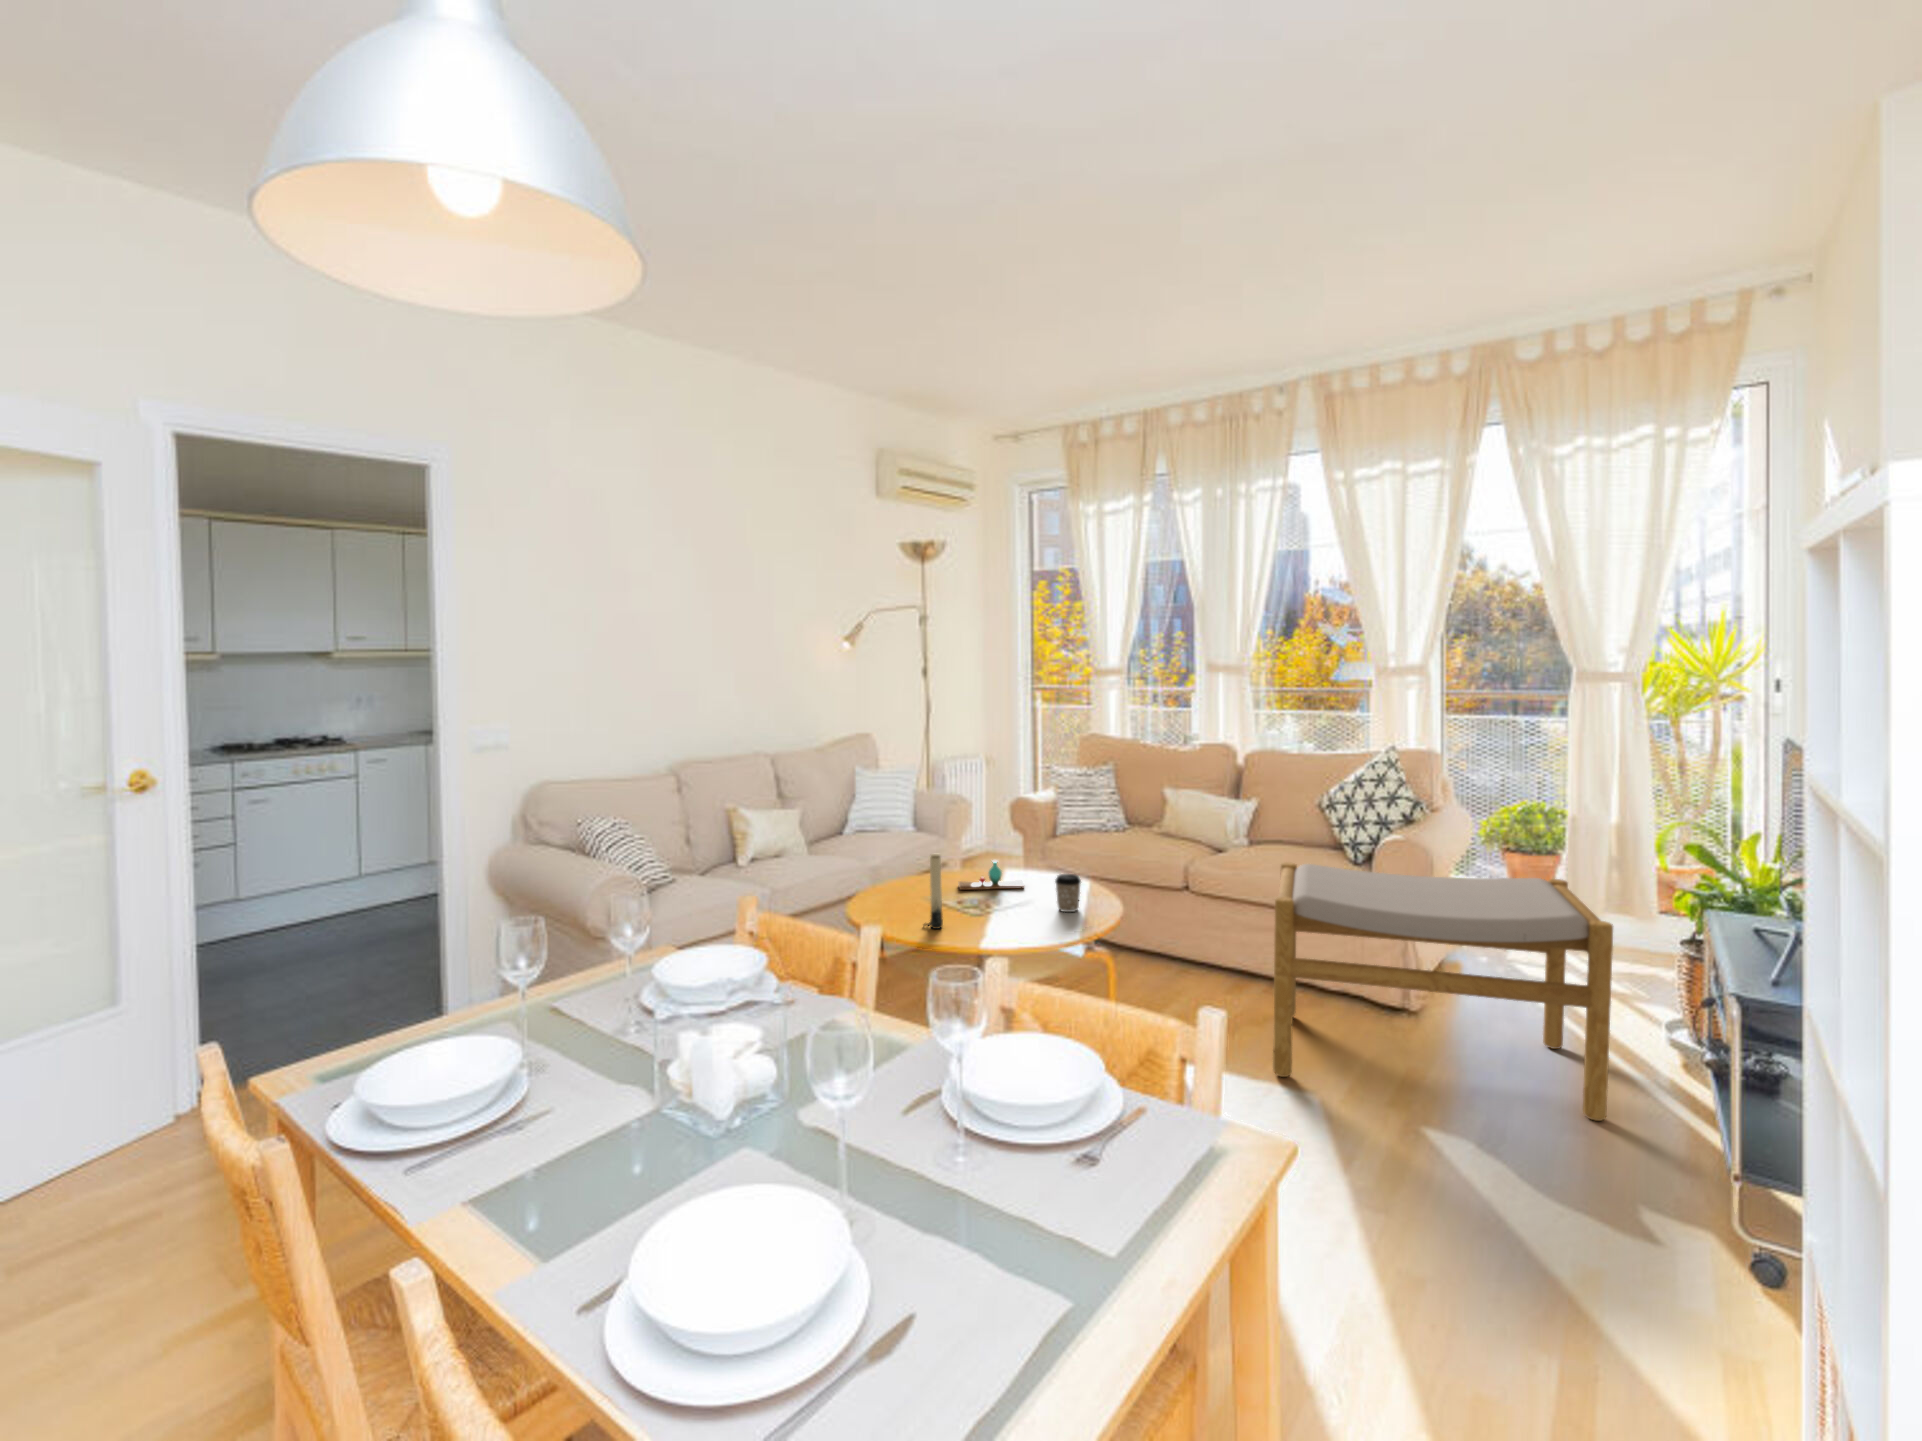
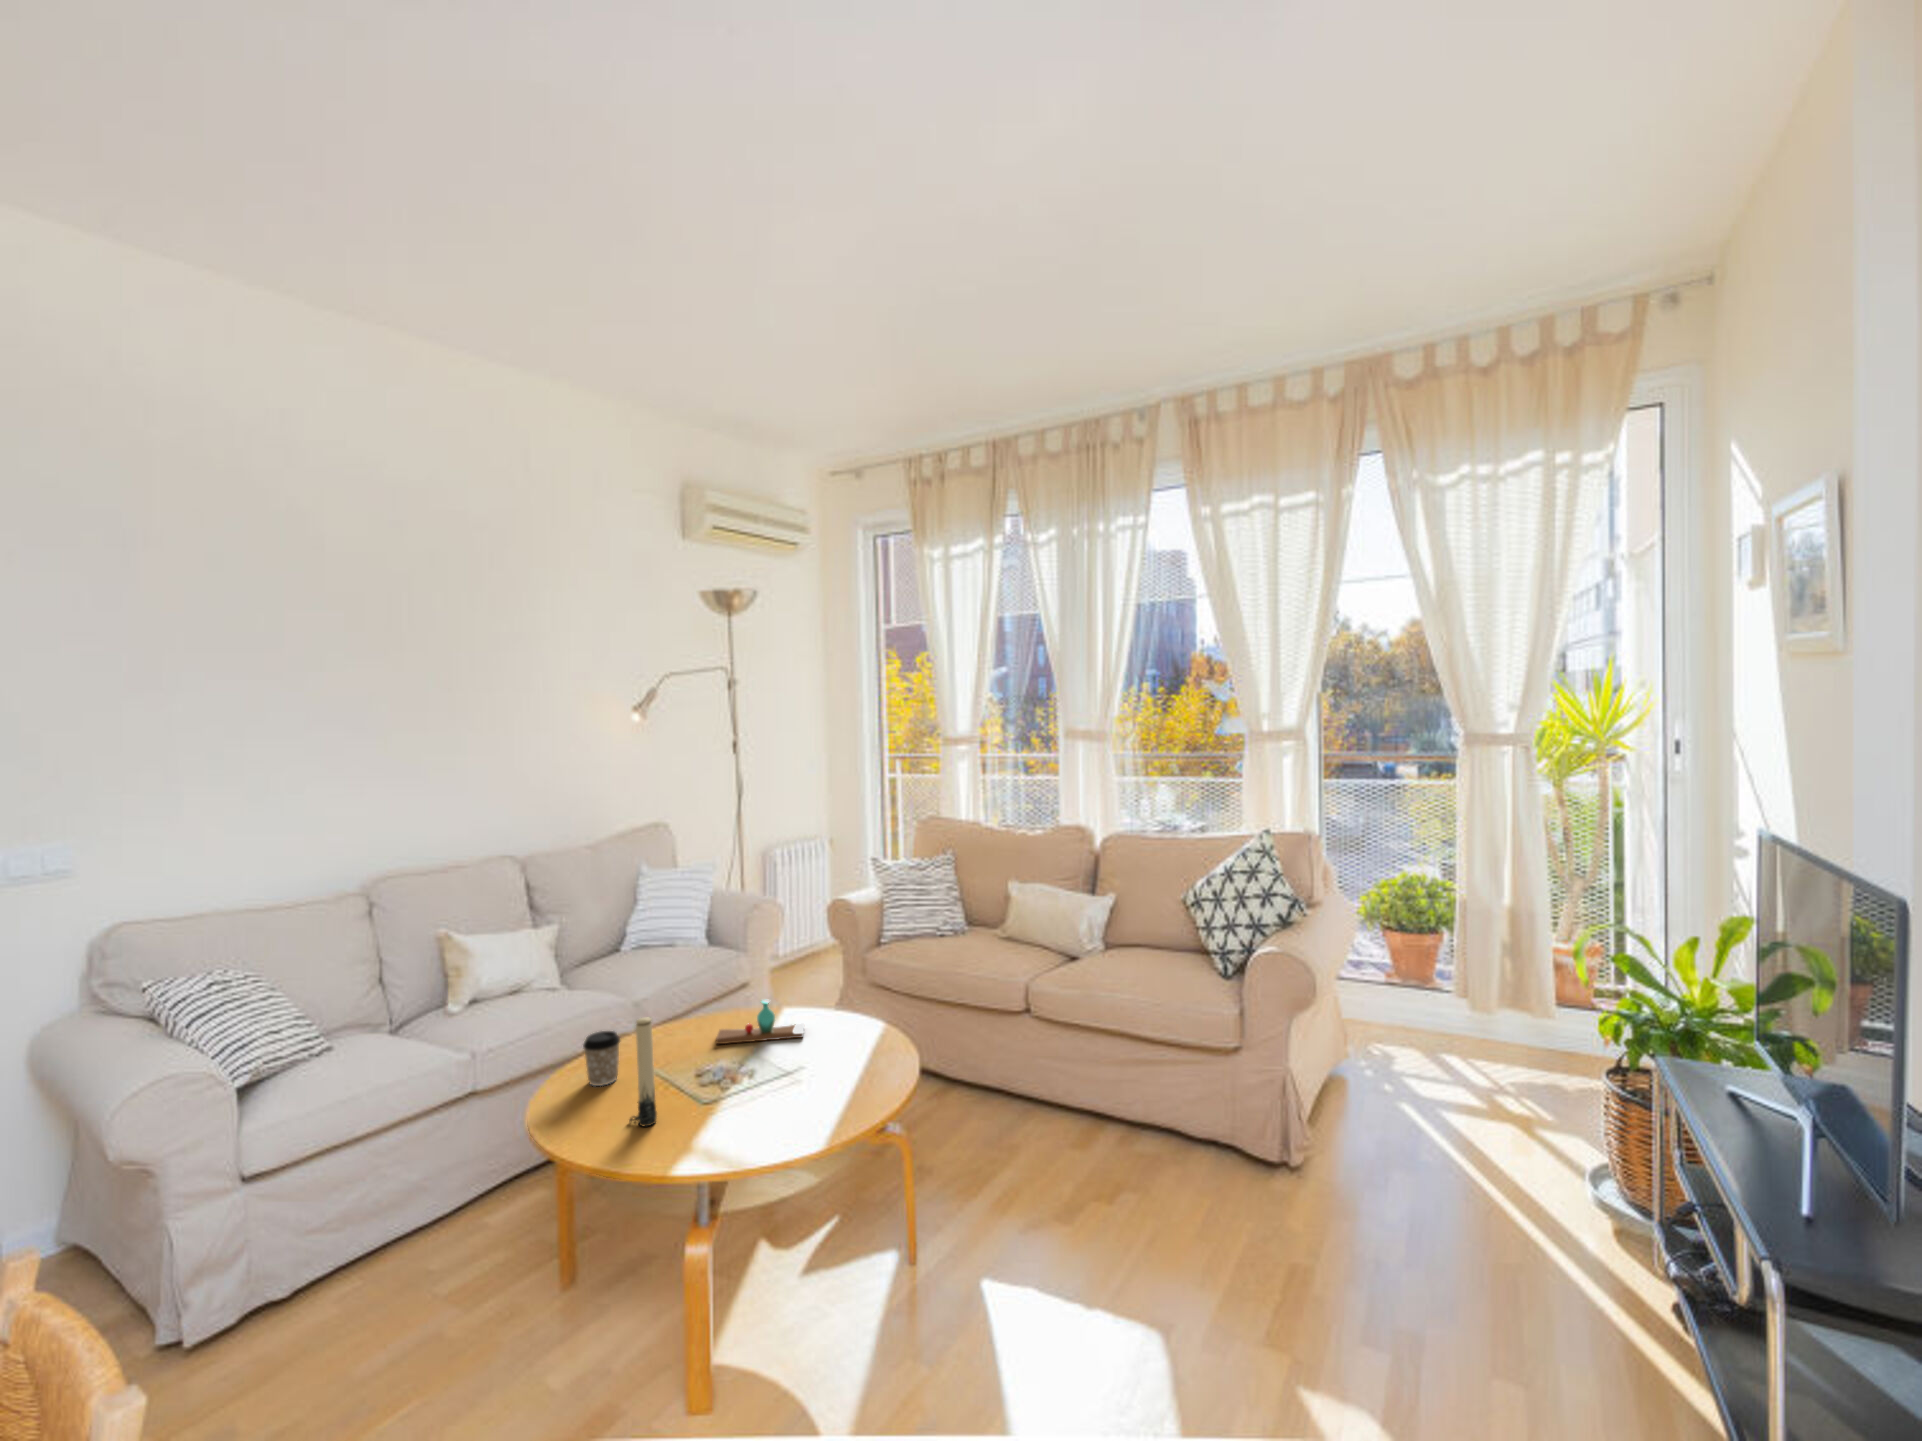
footstool: present [1273,862,1613,1121] -> none [1105,994,1563,1392]
coffee cup: present [1055,874,1081,912] -> present [583,1031,620,1086]

